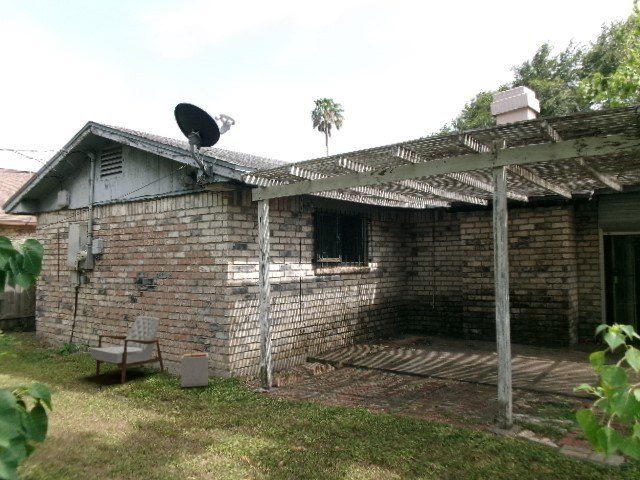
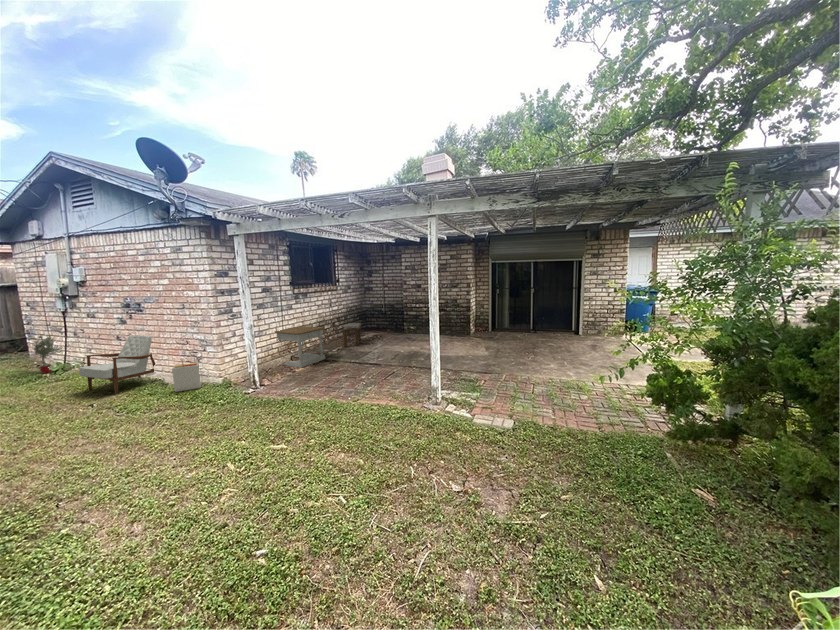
potted tree: none [45,310,72,354] -> present [34,334,62,374]
side table: none [290,317,352,372] -> present [275,326,325,367]
bench: none [373,318,397,350] -> present [343,323,361,347]

